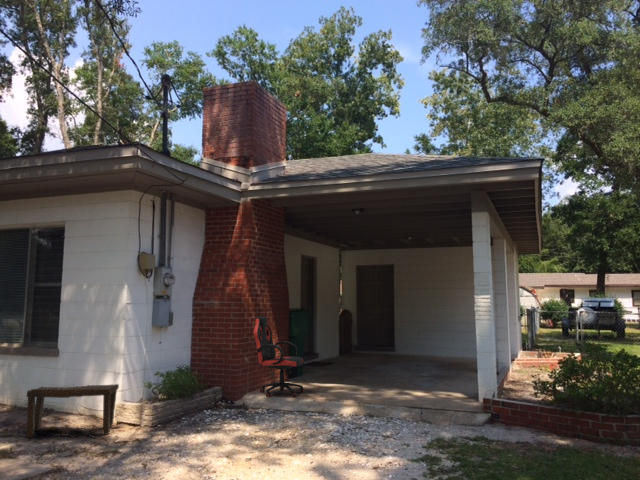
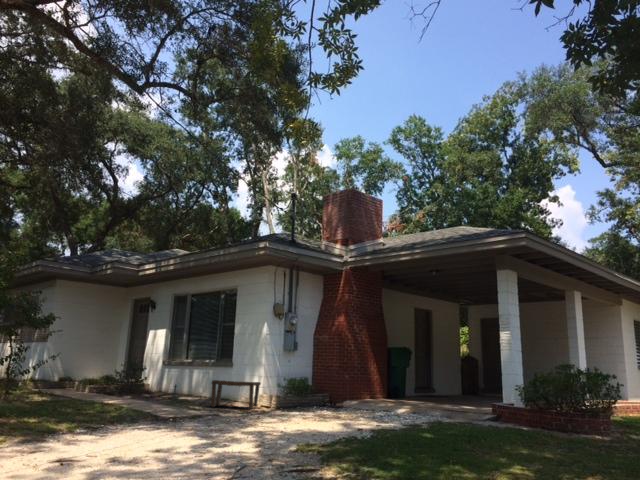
chair: present [254,317,304,397] -> none [351,348,387,404]

